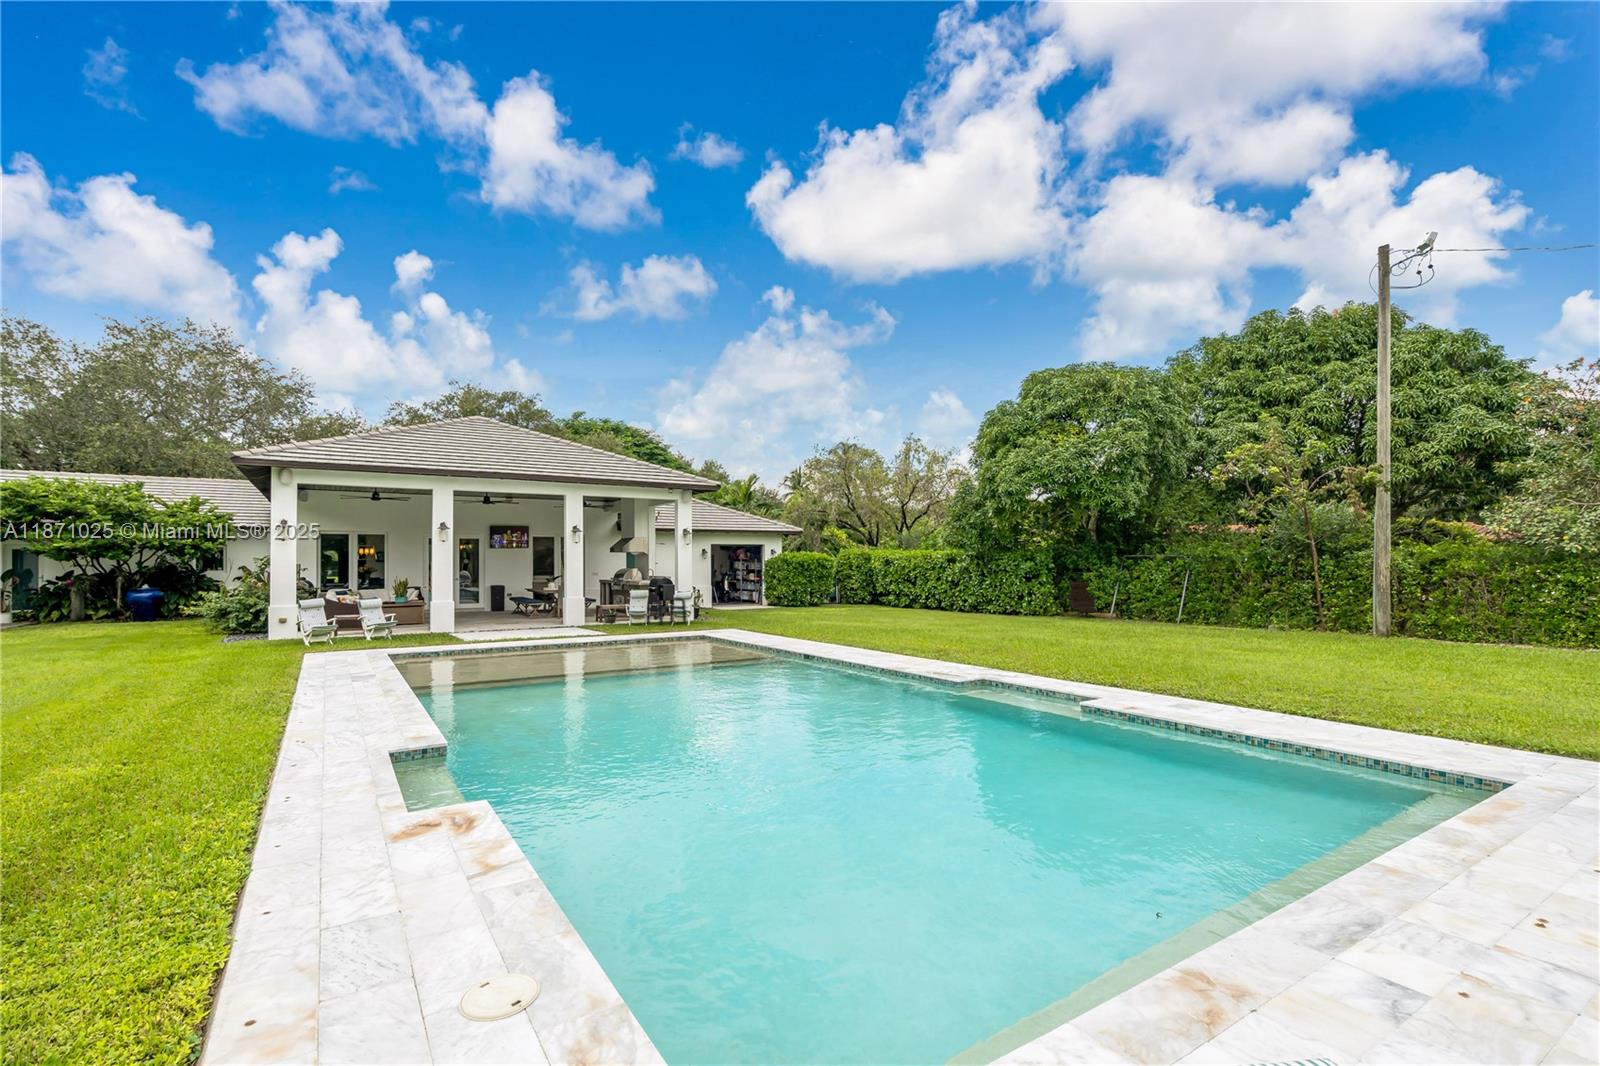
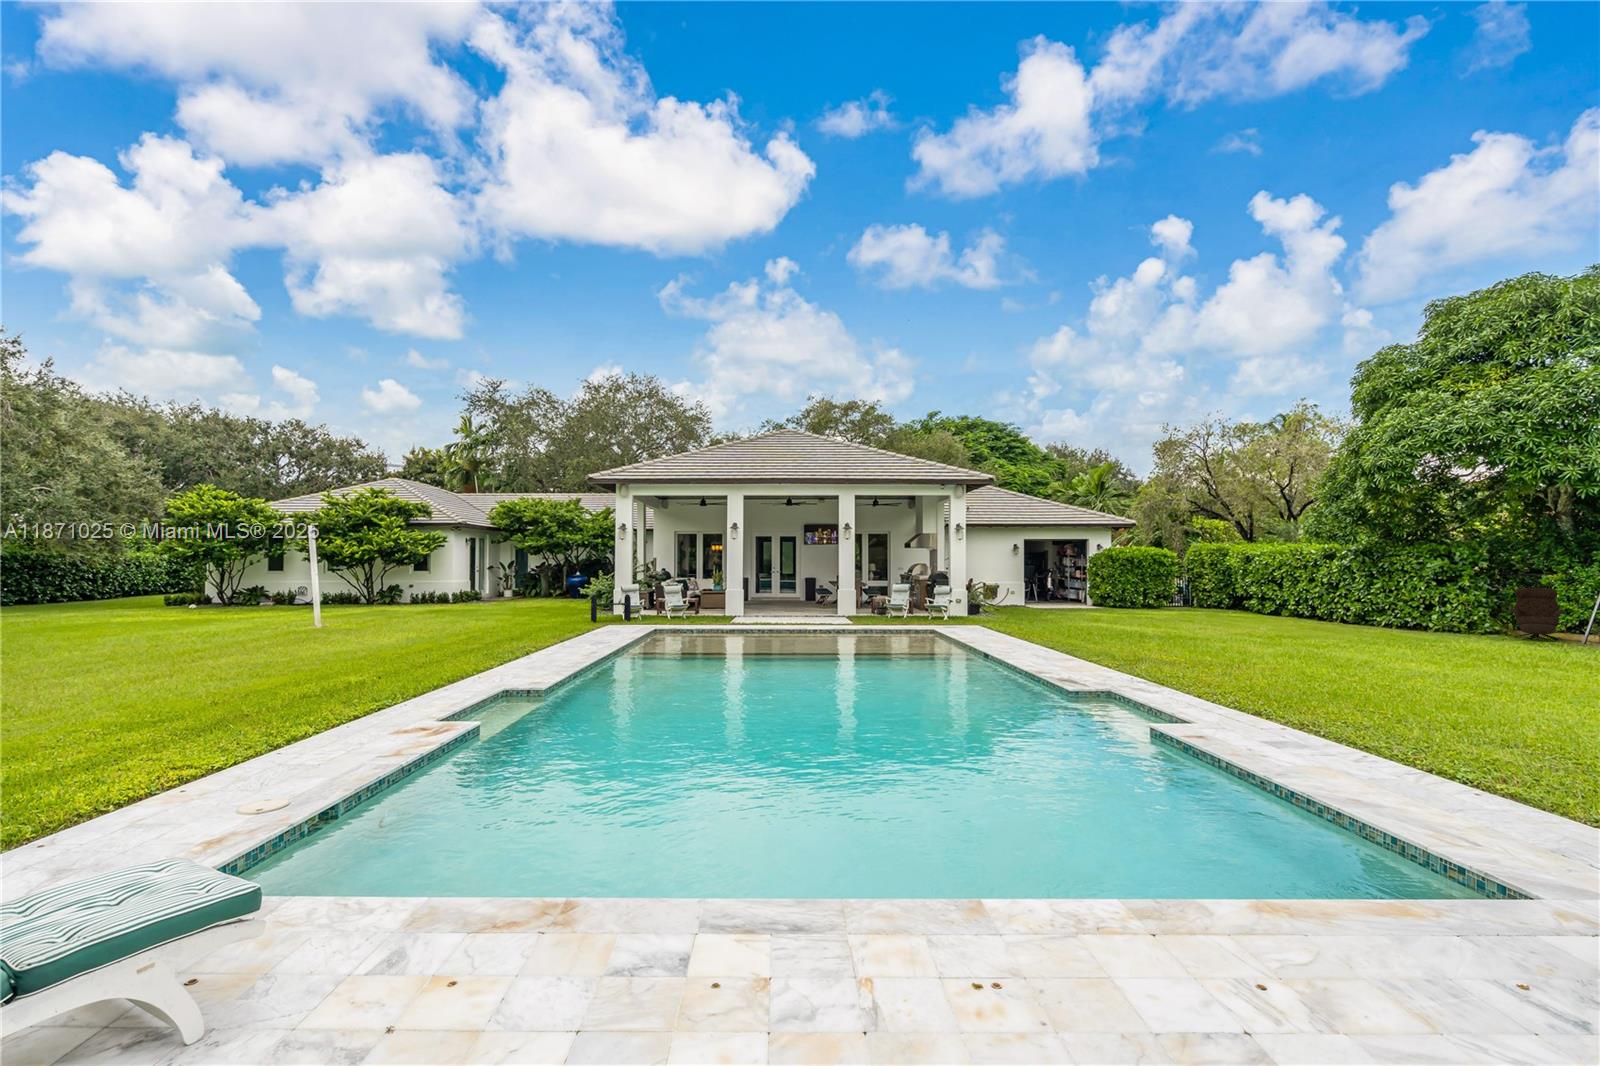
bench: present [646,597,686,625] -> present [591,594,631,622]

